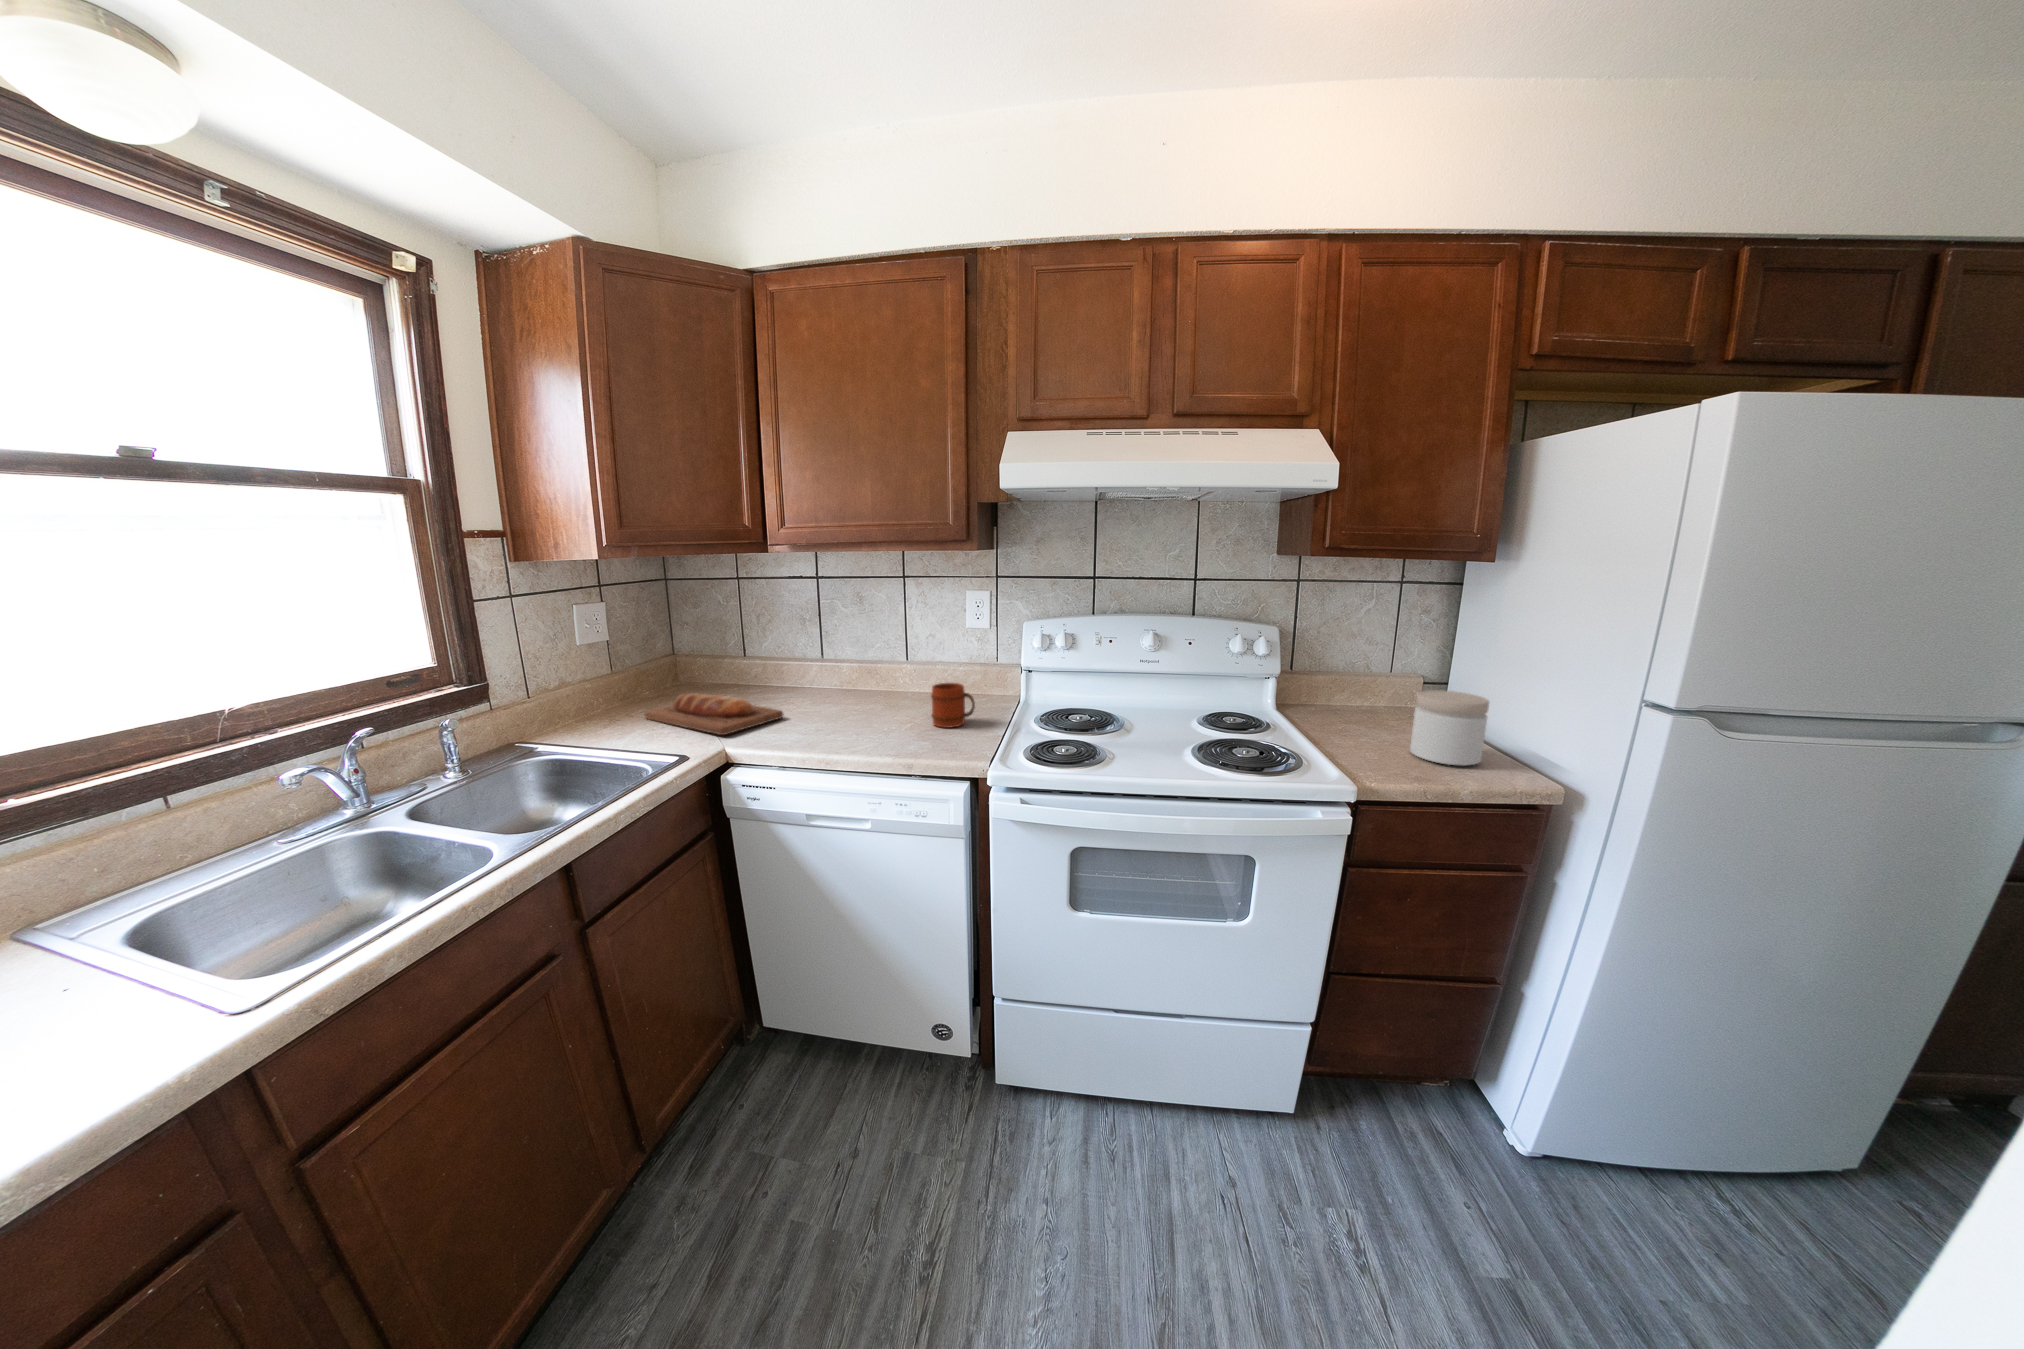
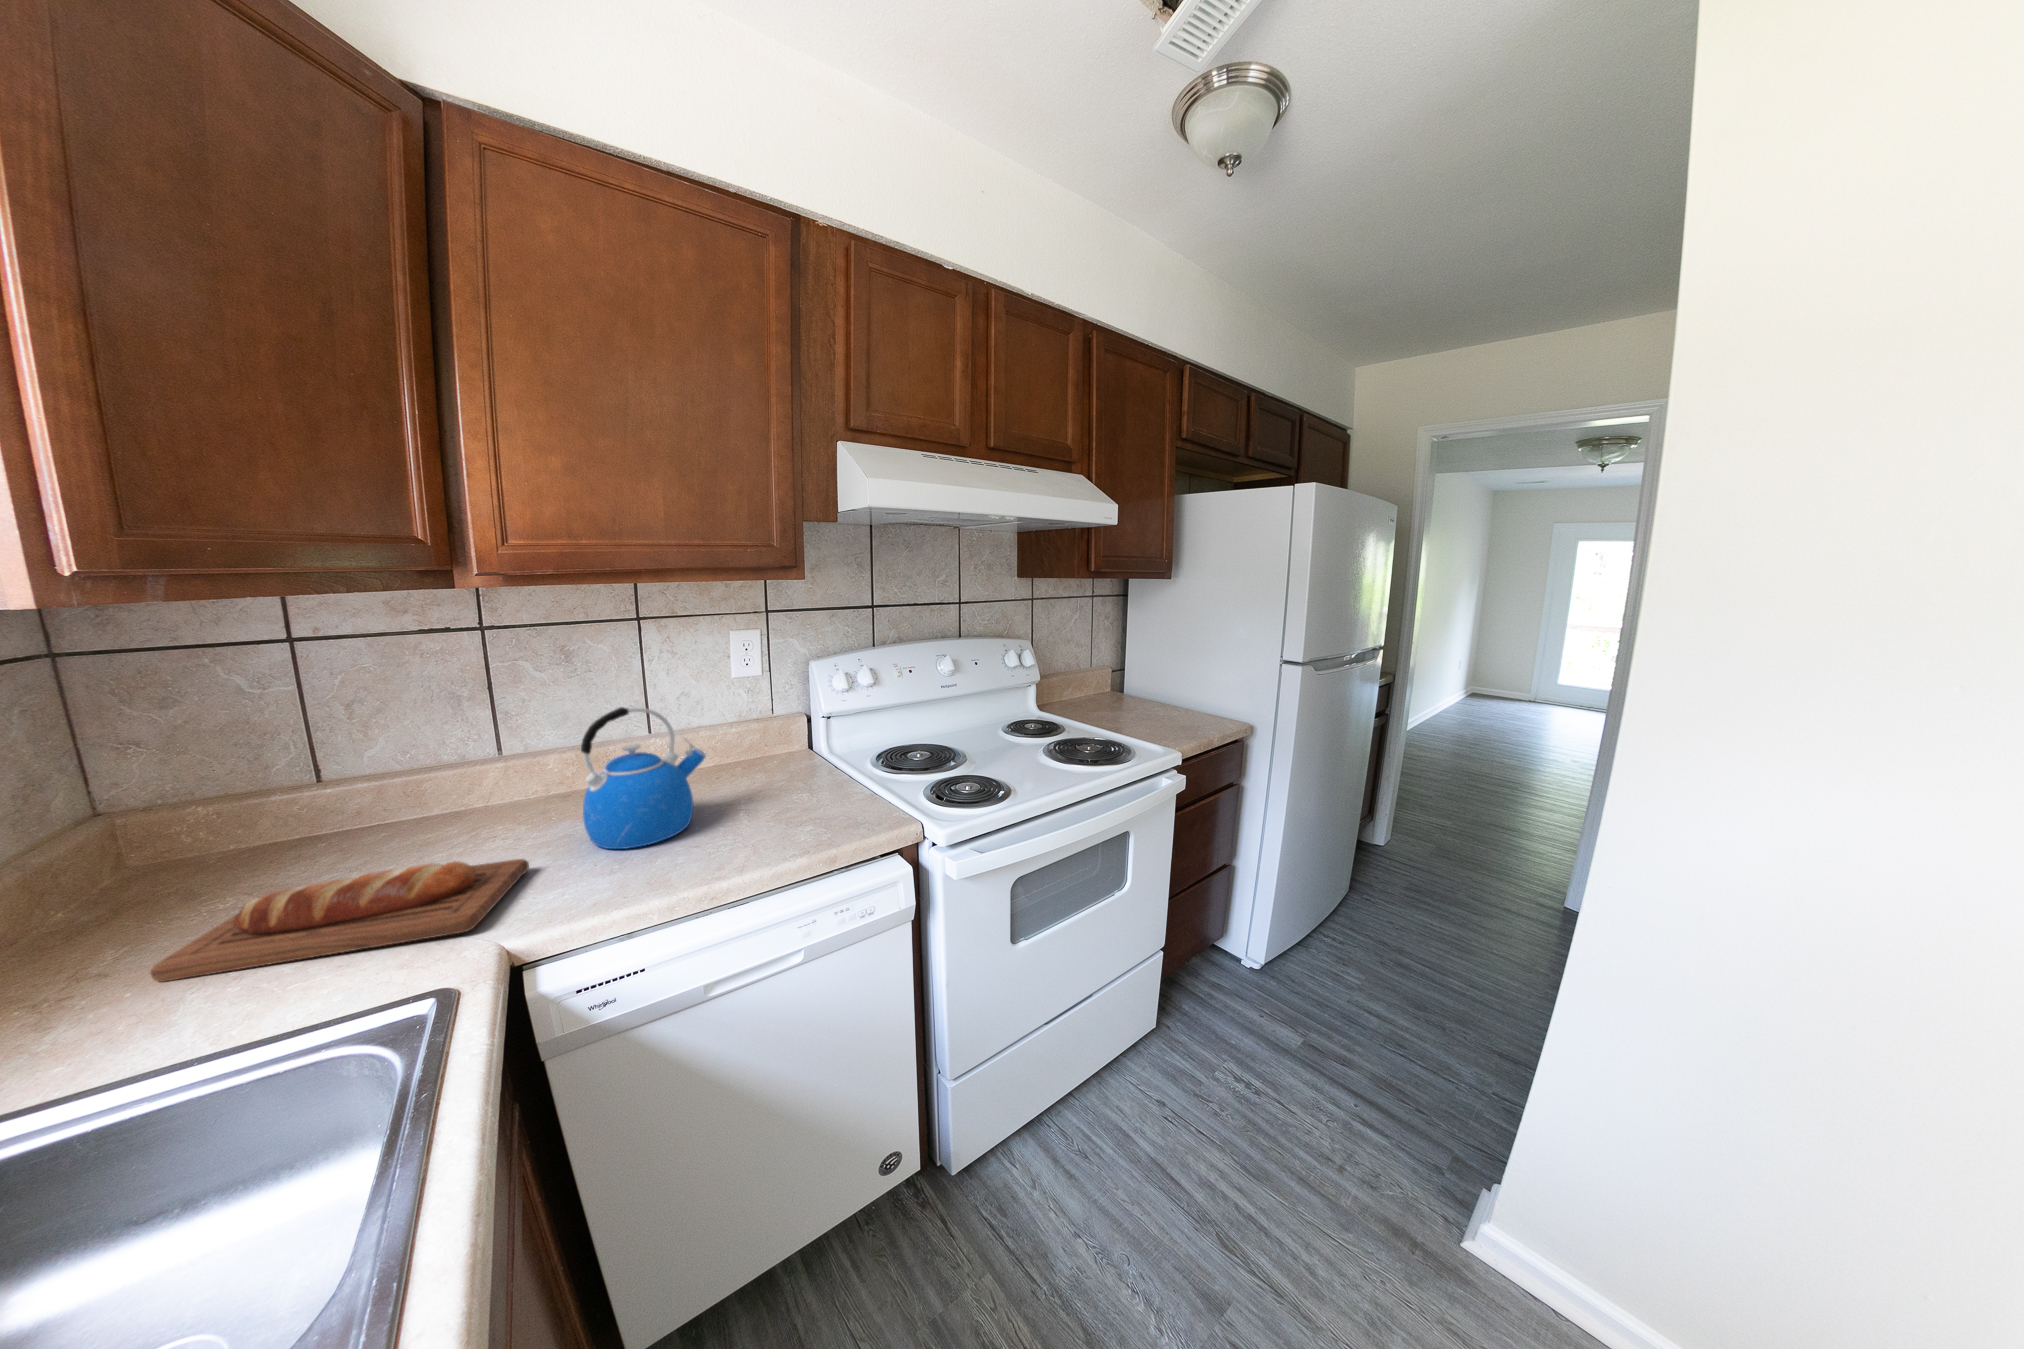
kettle: none [818,630,900,723] -> present [581,707,706,849]
mug: present [931,683,975,728] -> none [769,747,822,807]
jar: present [1410,690,1489,766] -> none [1153,668,1198,720]

